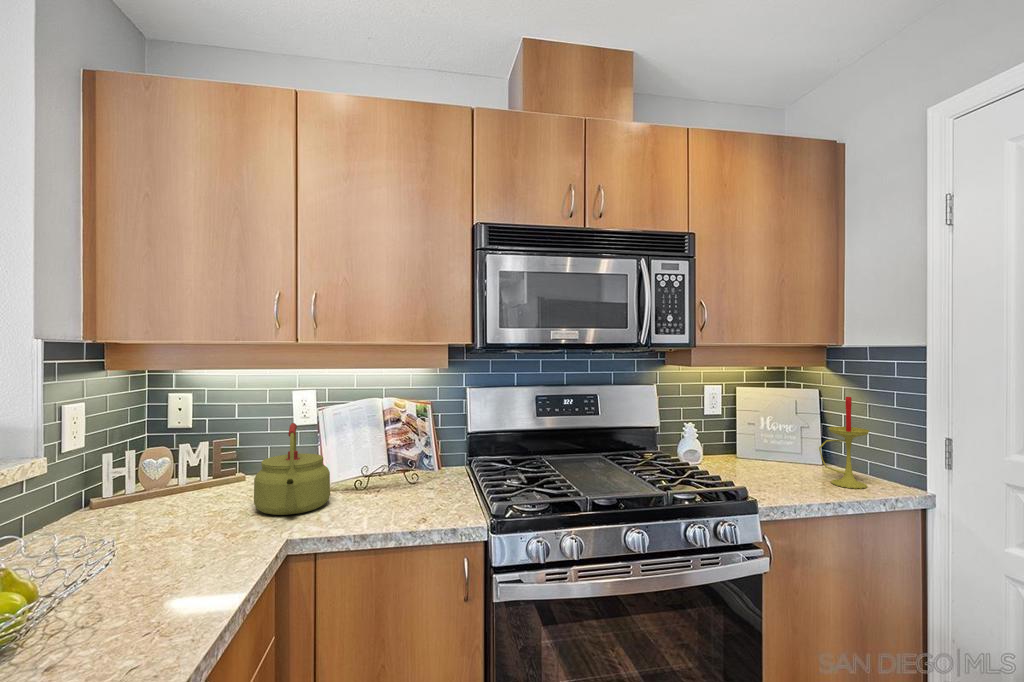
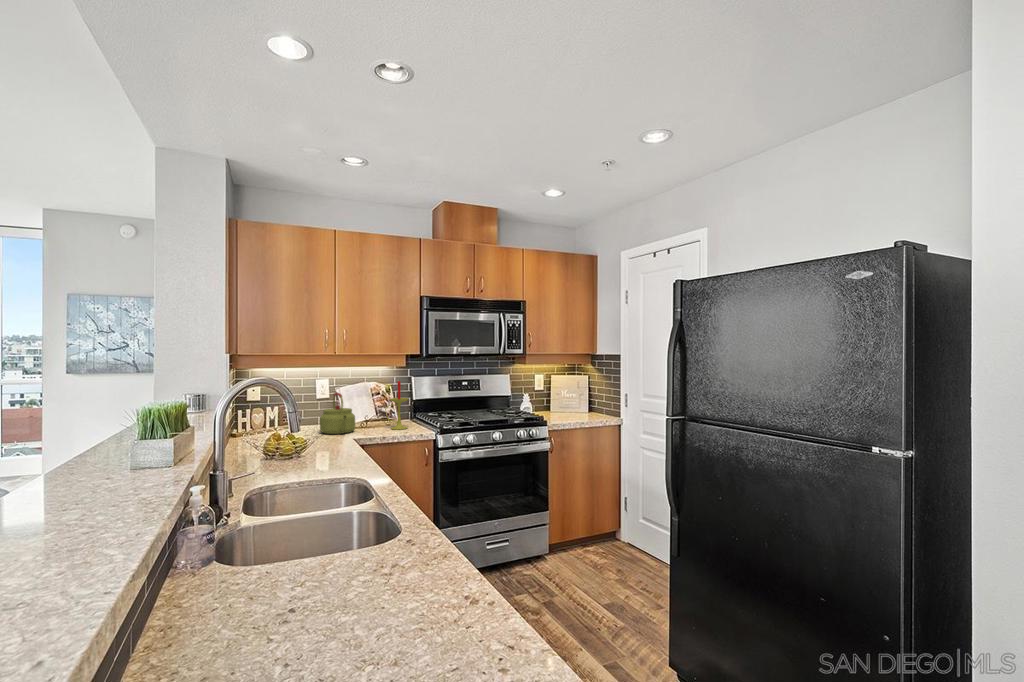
candle: present [819,397,869,489] -> present [385,381,408,430]

